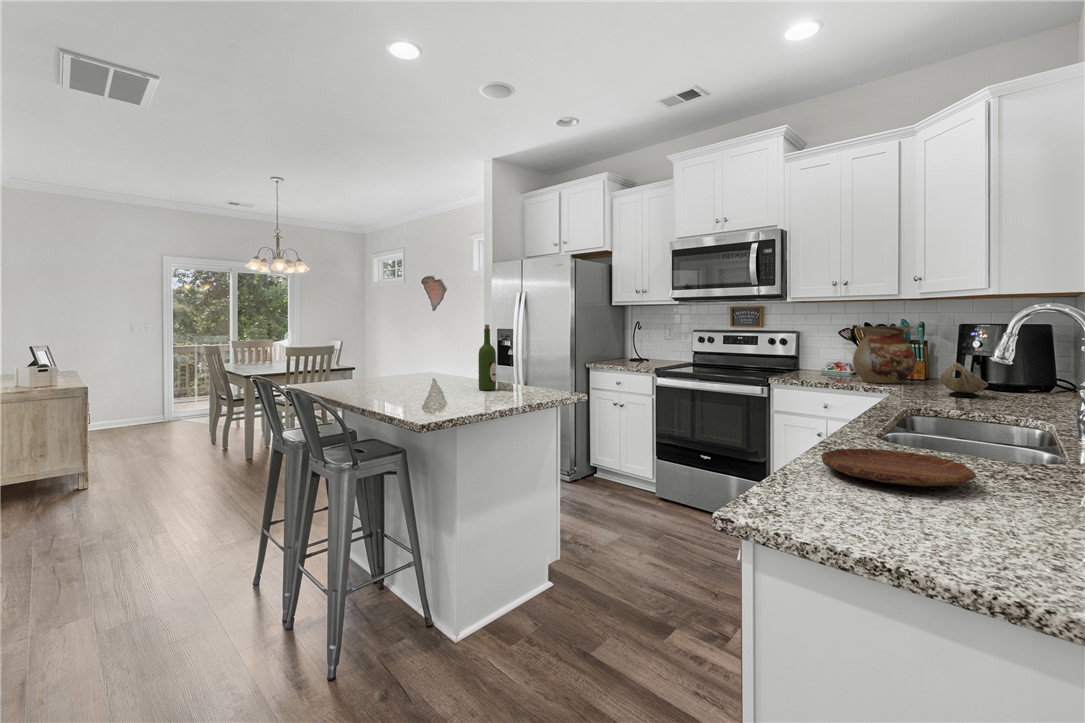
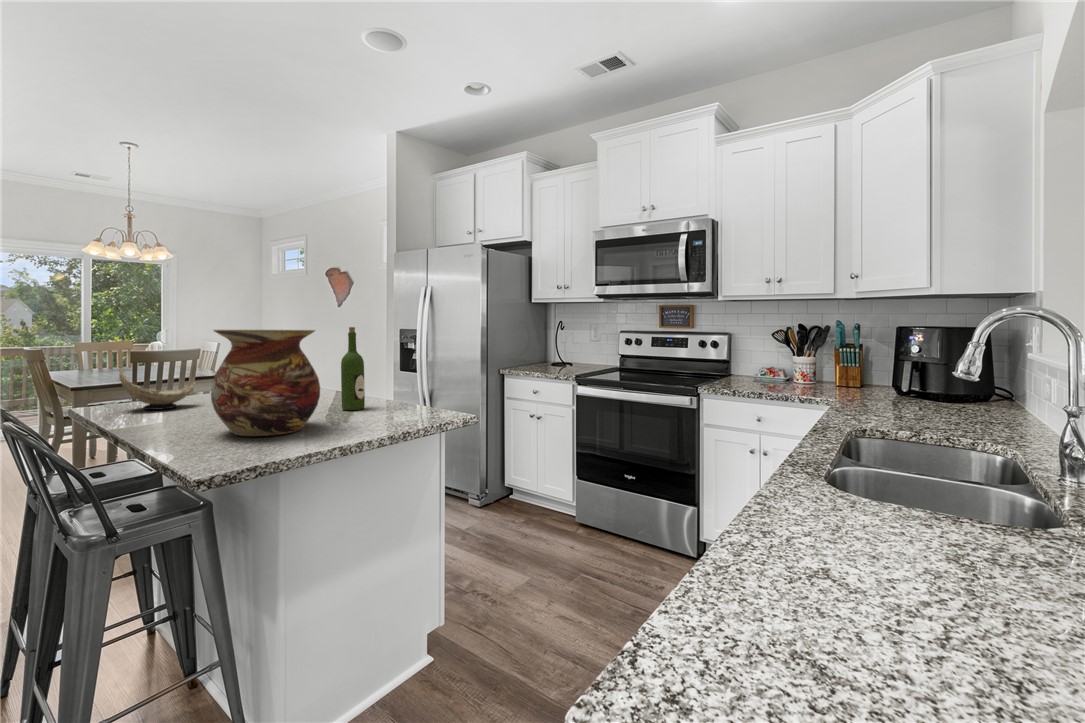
vase: present [853,326,916,383] -> present [211,330,320,436]
decorative bowl: present [940,363,988,397] -> present [120,369,195,410]
tray: present [821,449,976,486] -> none [753,524,995,622]

